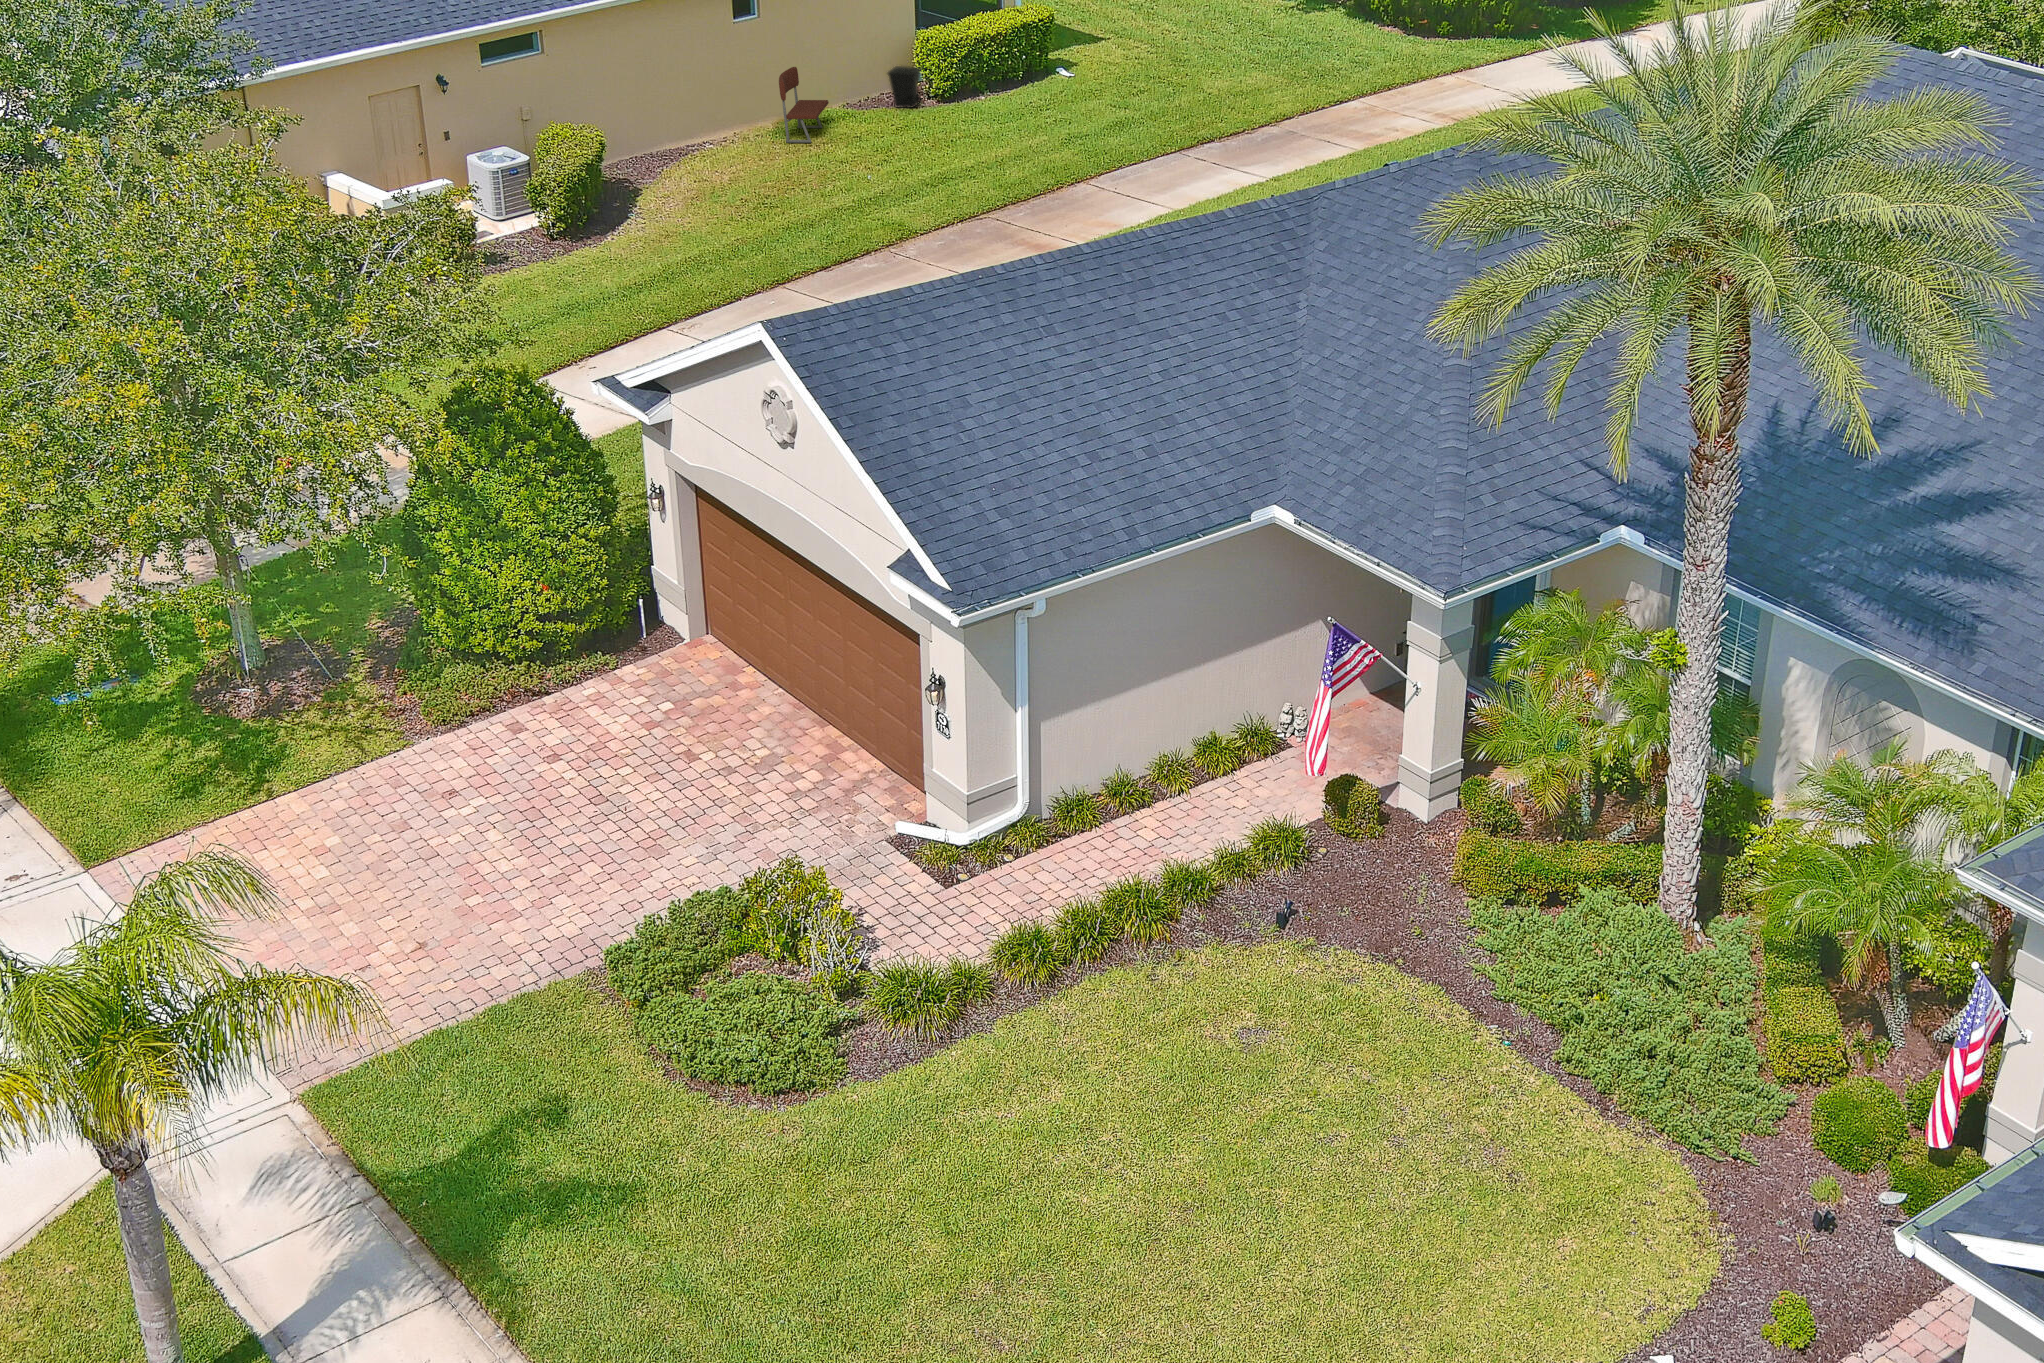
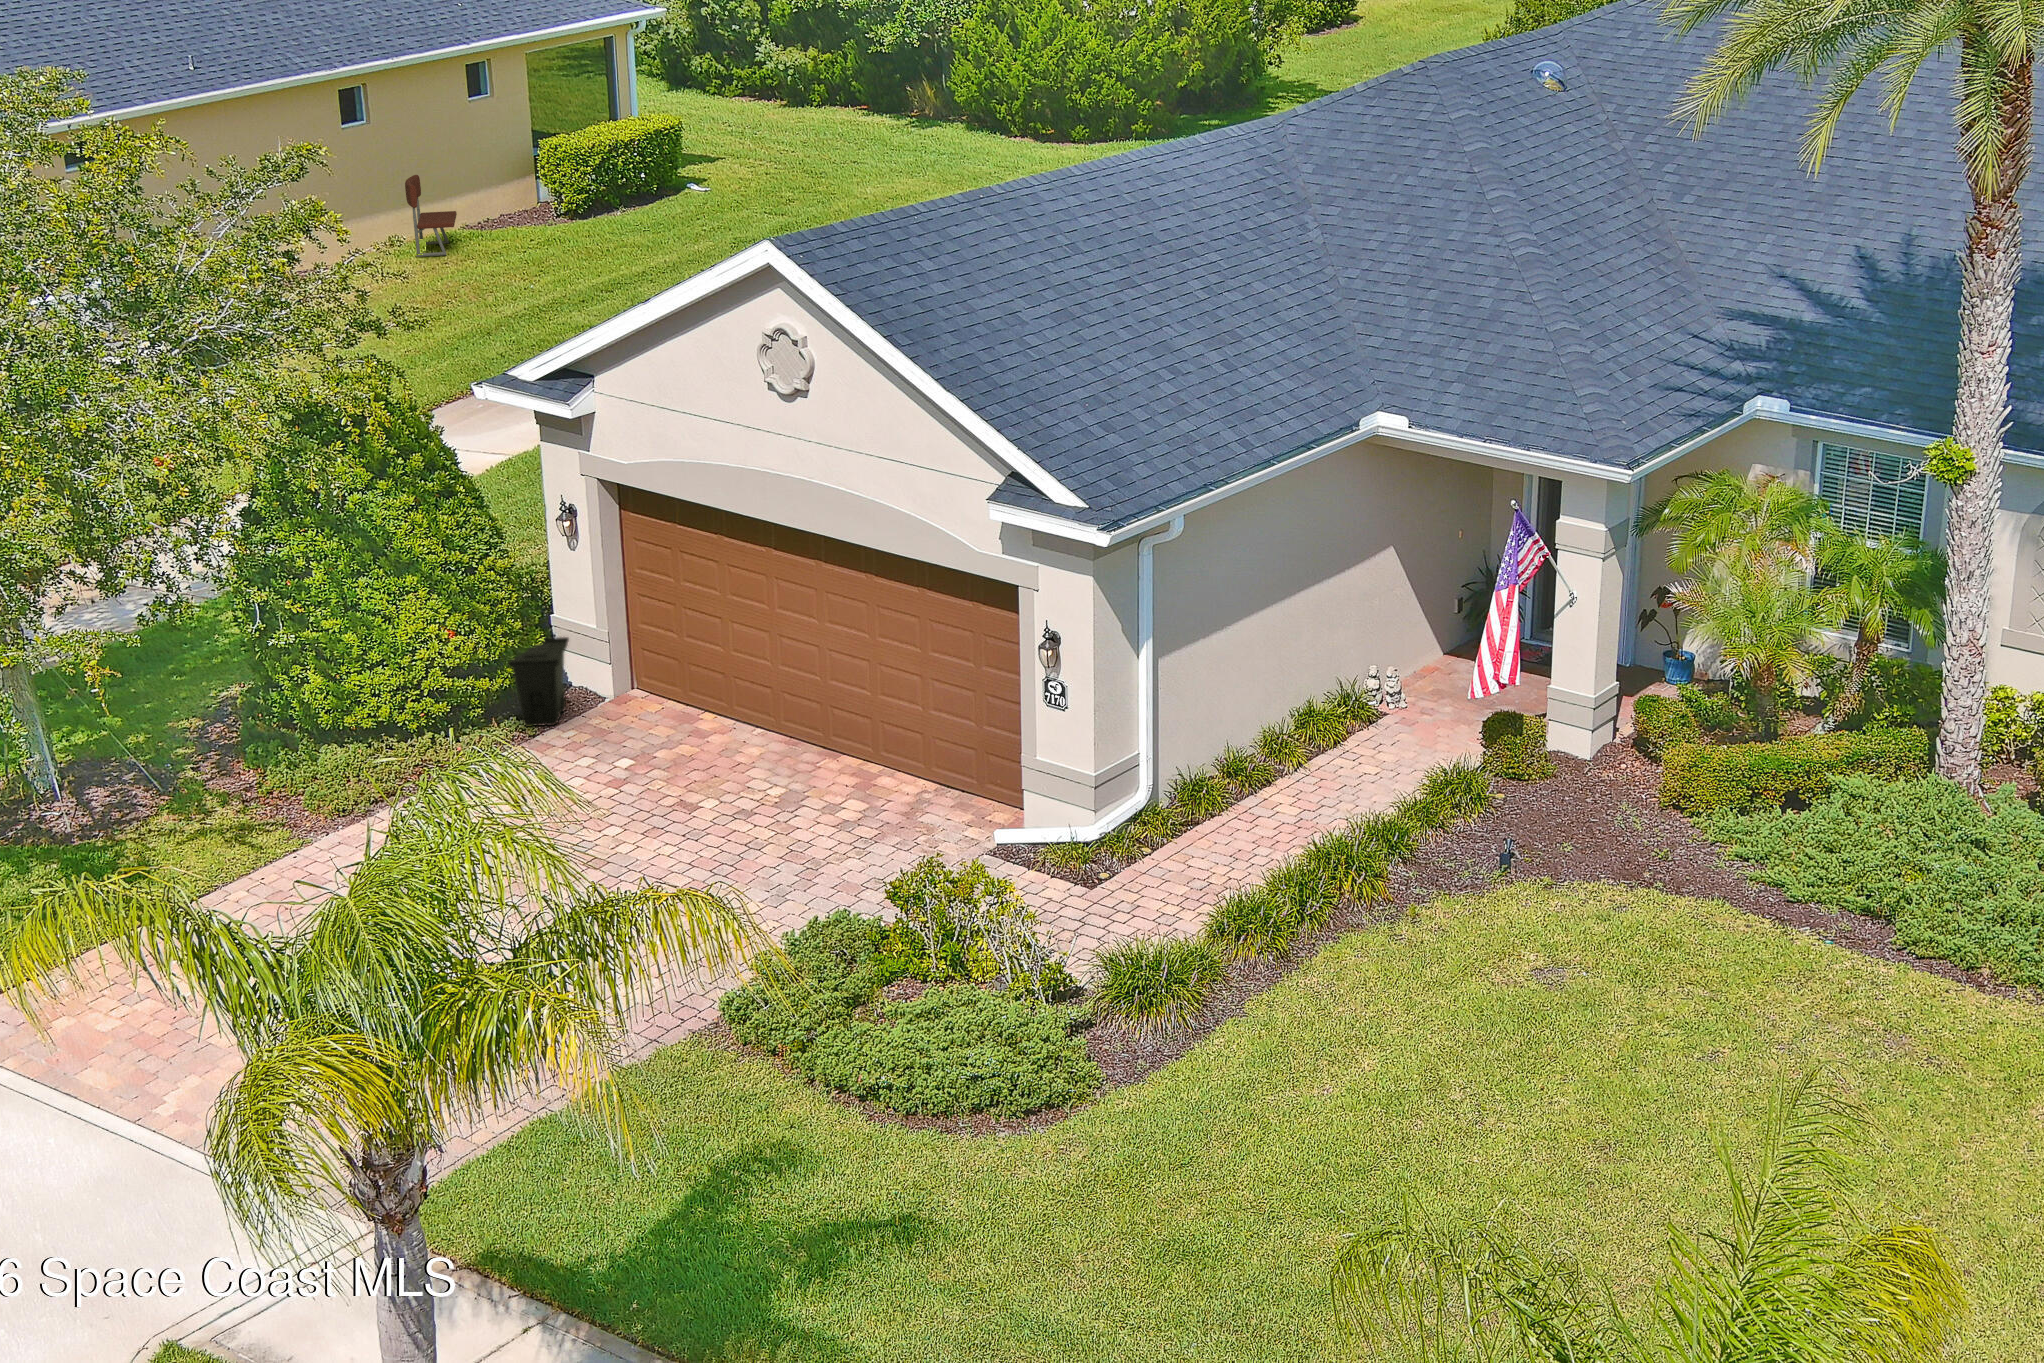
trash can: present [888,66,923,108] -> present [508,637,569,727]

